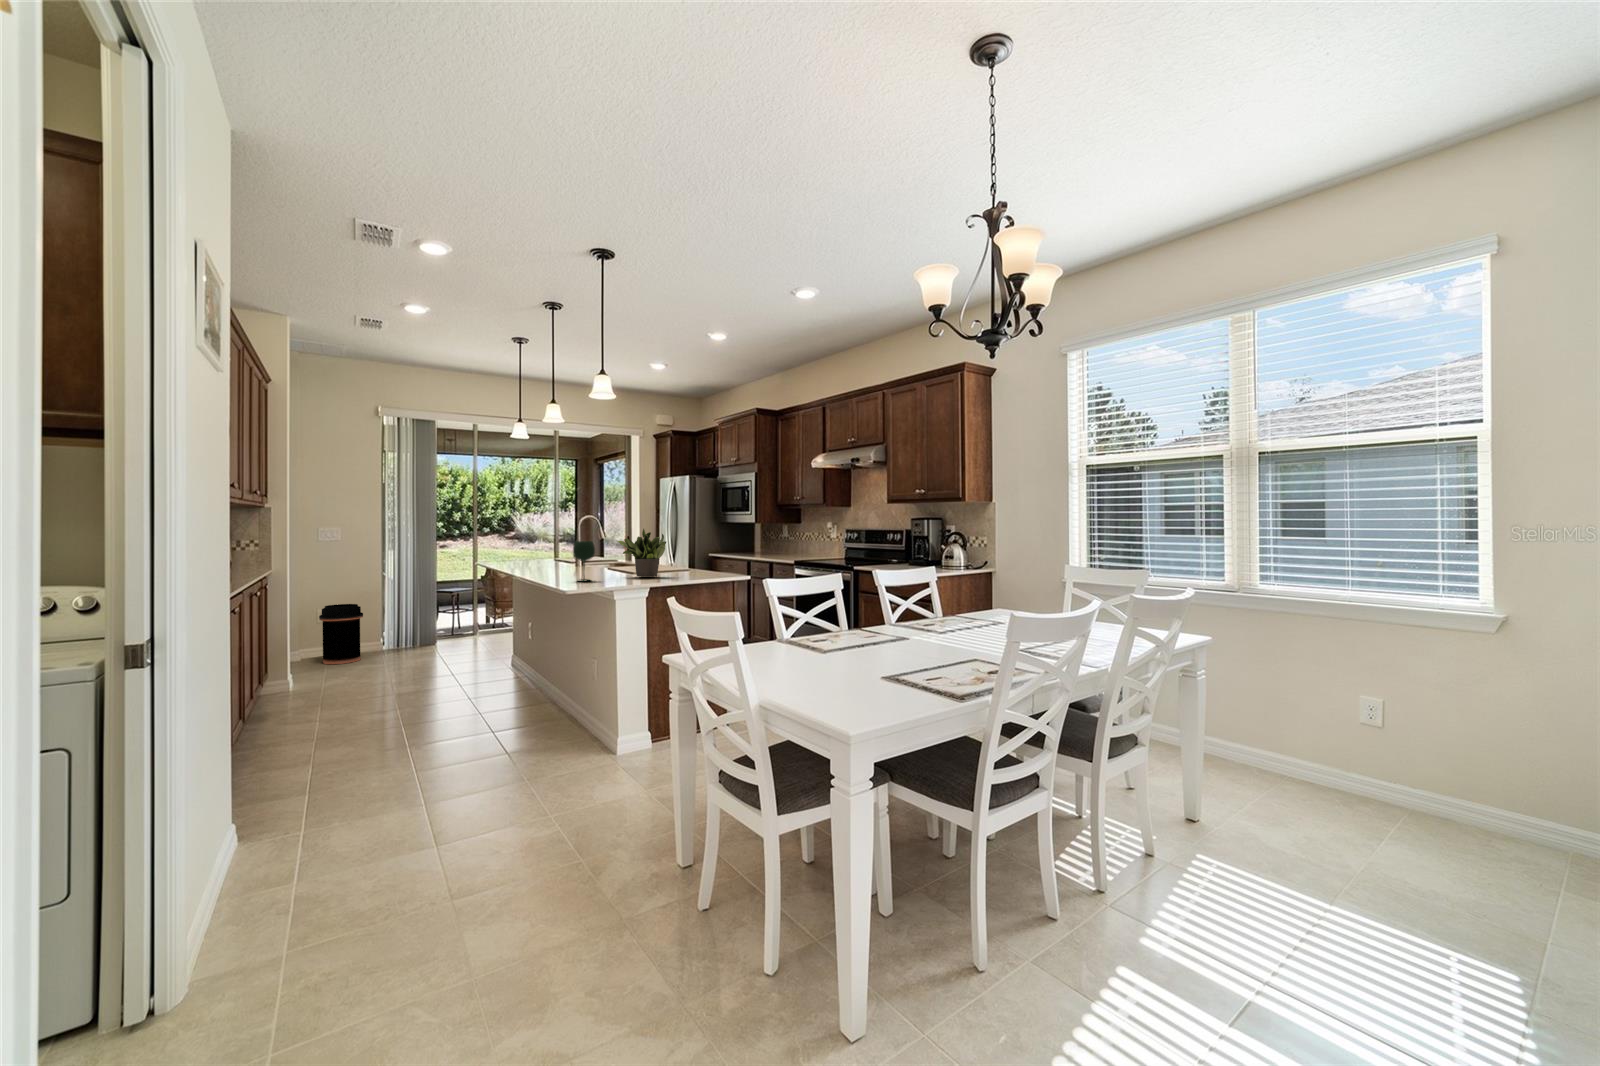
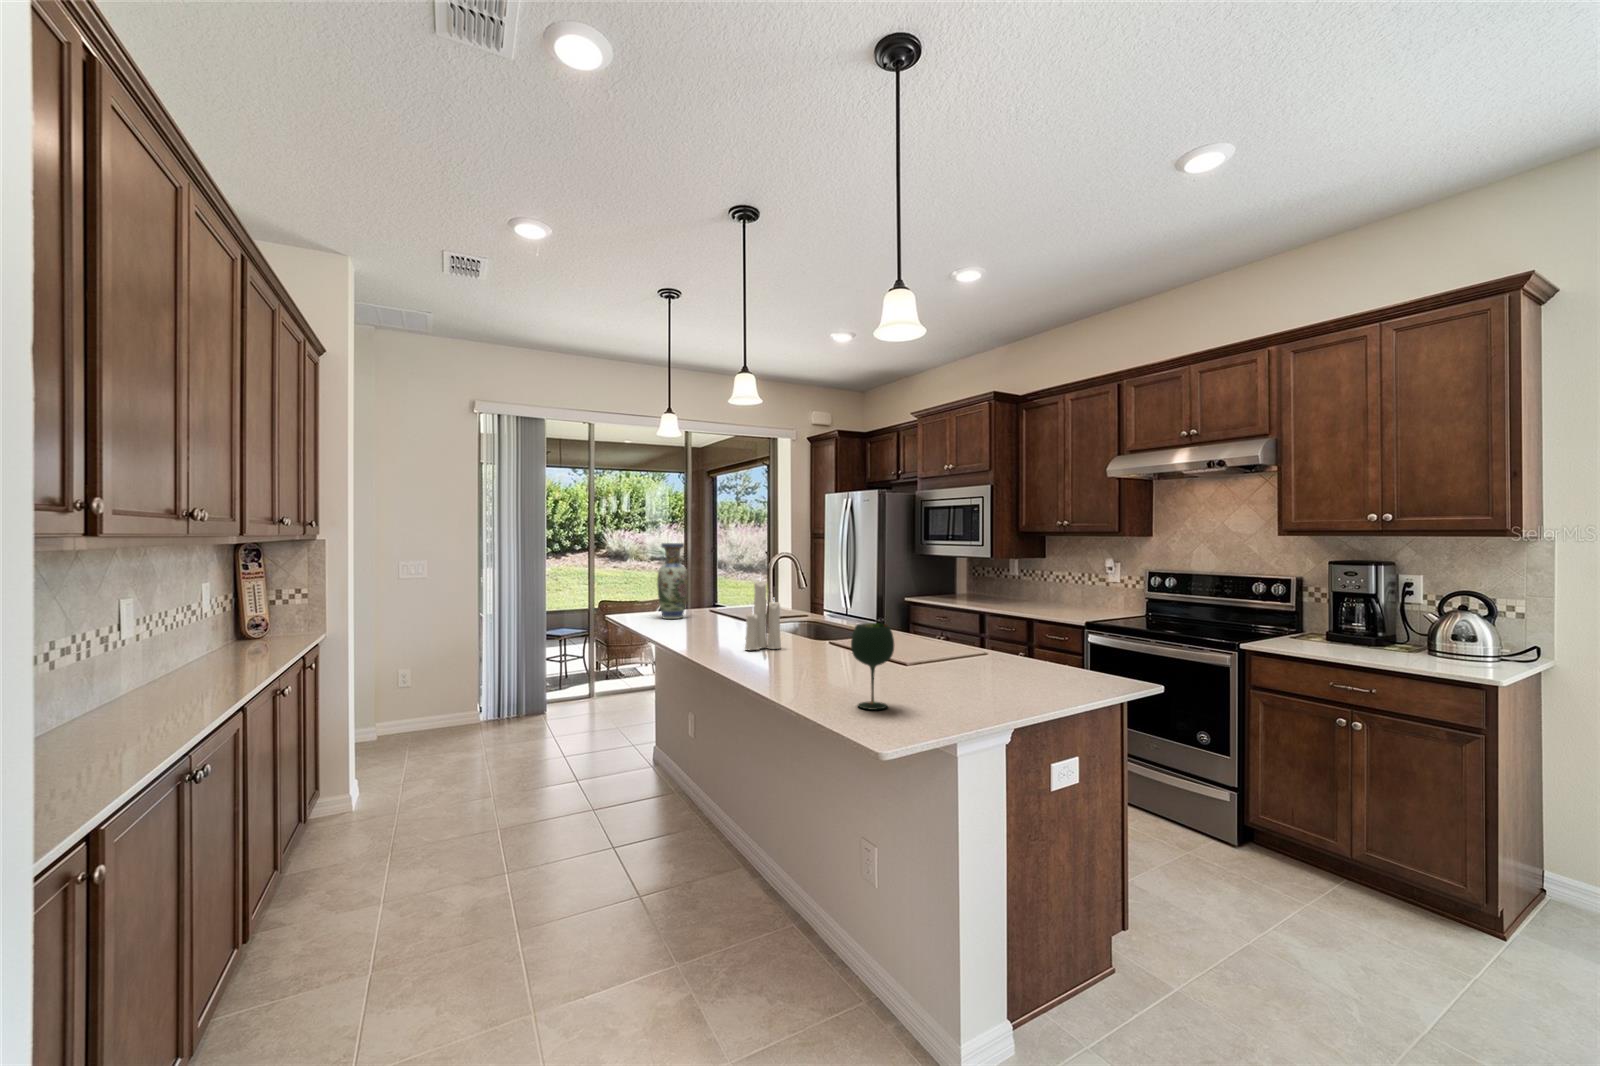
vase: none [508,511,530,561] -> present [657,543,688,619]
candle: none [547,522,571,570] -> present [745,581,781,650]
potted plant: present [617,529,666,577] -> none [904,592,1006,689]
trash can: present [319,604,363,664] -> none [397,663,453,749]

